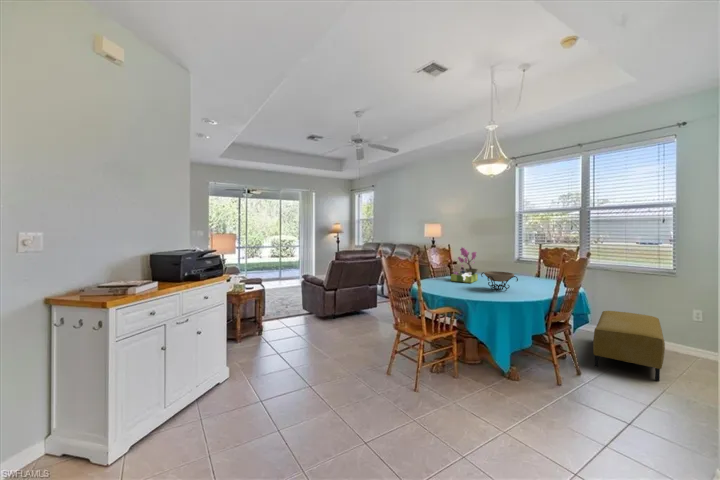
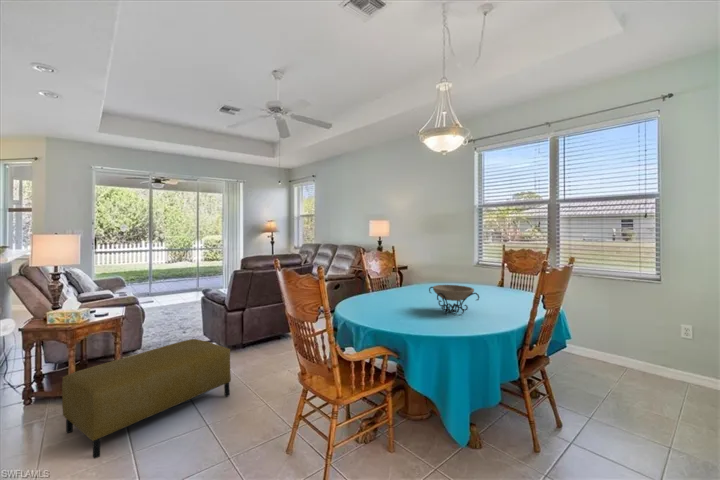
flower arrangement: present [451,247,478,283] -> none [389,249,426,301]
ottoman: present [593,311,665,381] -> present [62,339,231,458]

